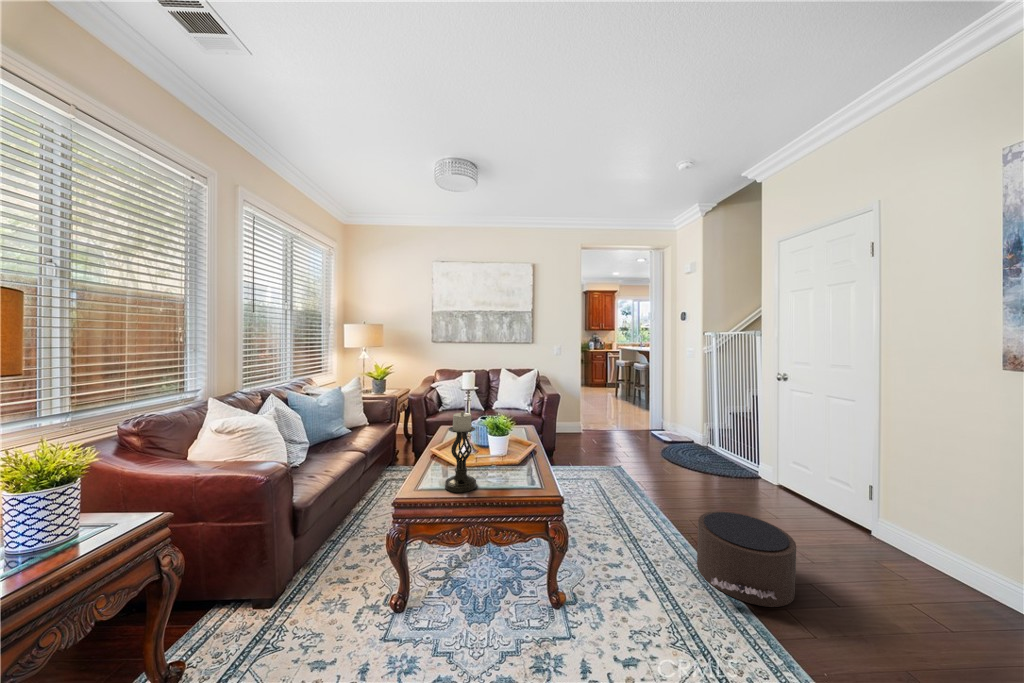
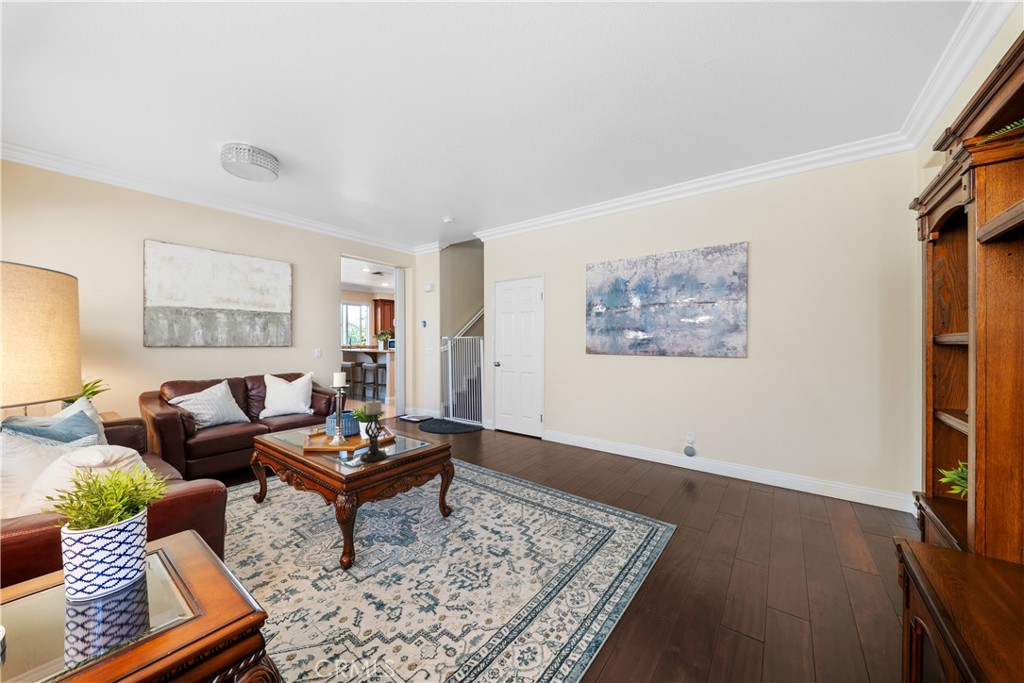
pouf: present [697,511,796,607] -> none [485,439,536,479]

